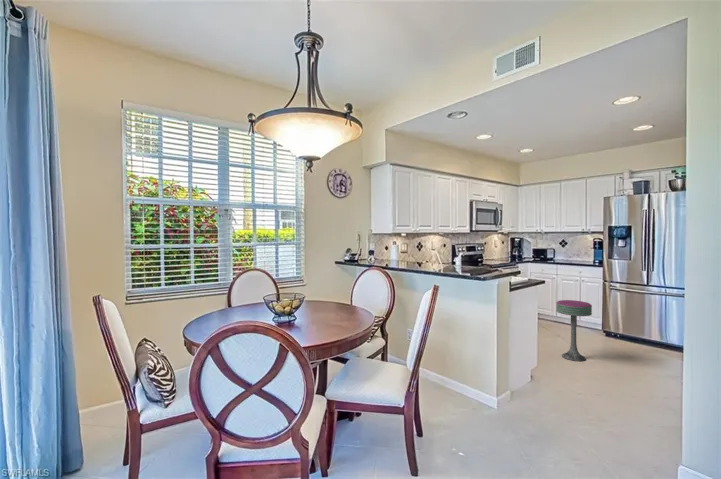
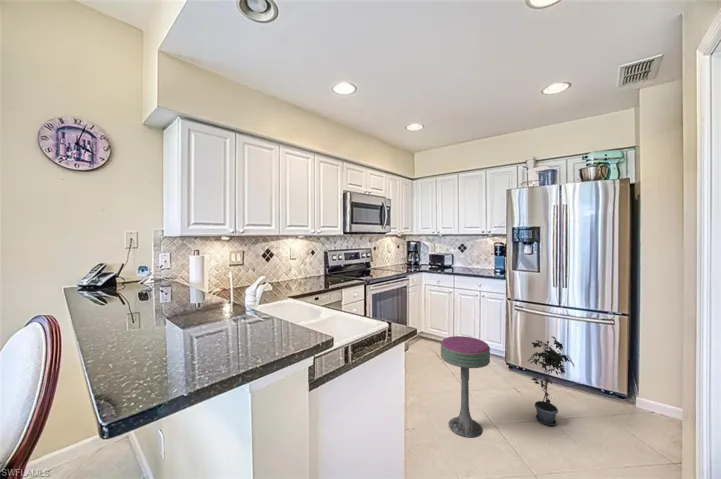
potted plant: none [619,302,653,360] -> present [528,337,574,425]

